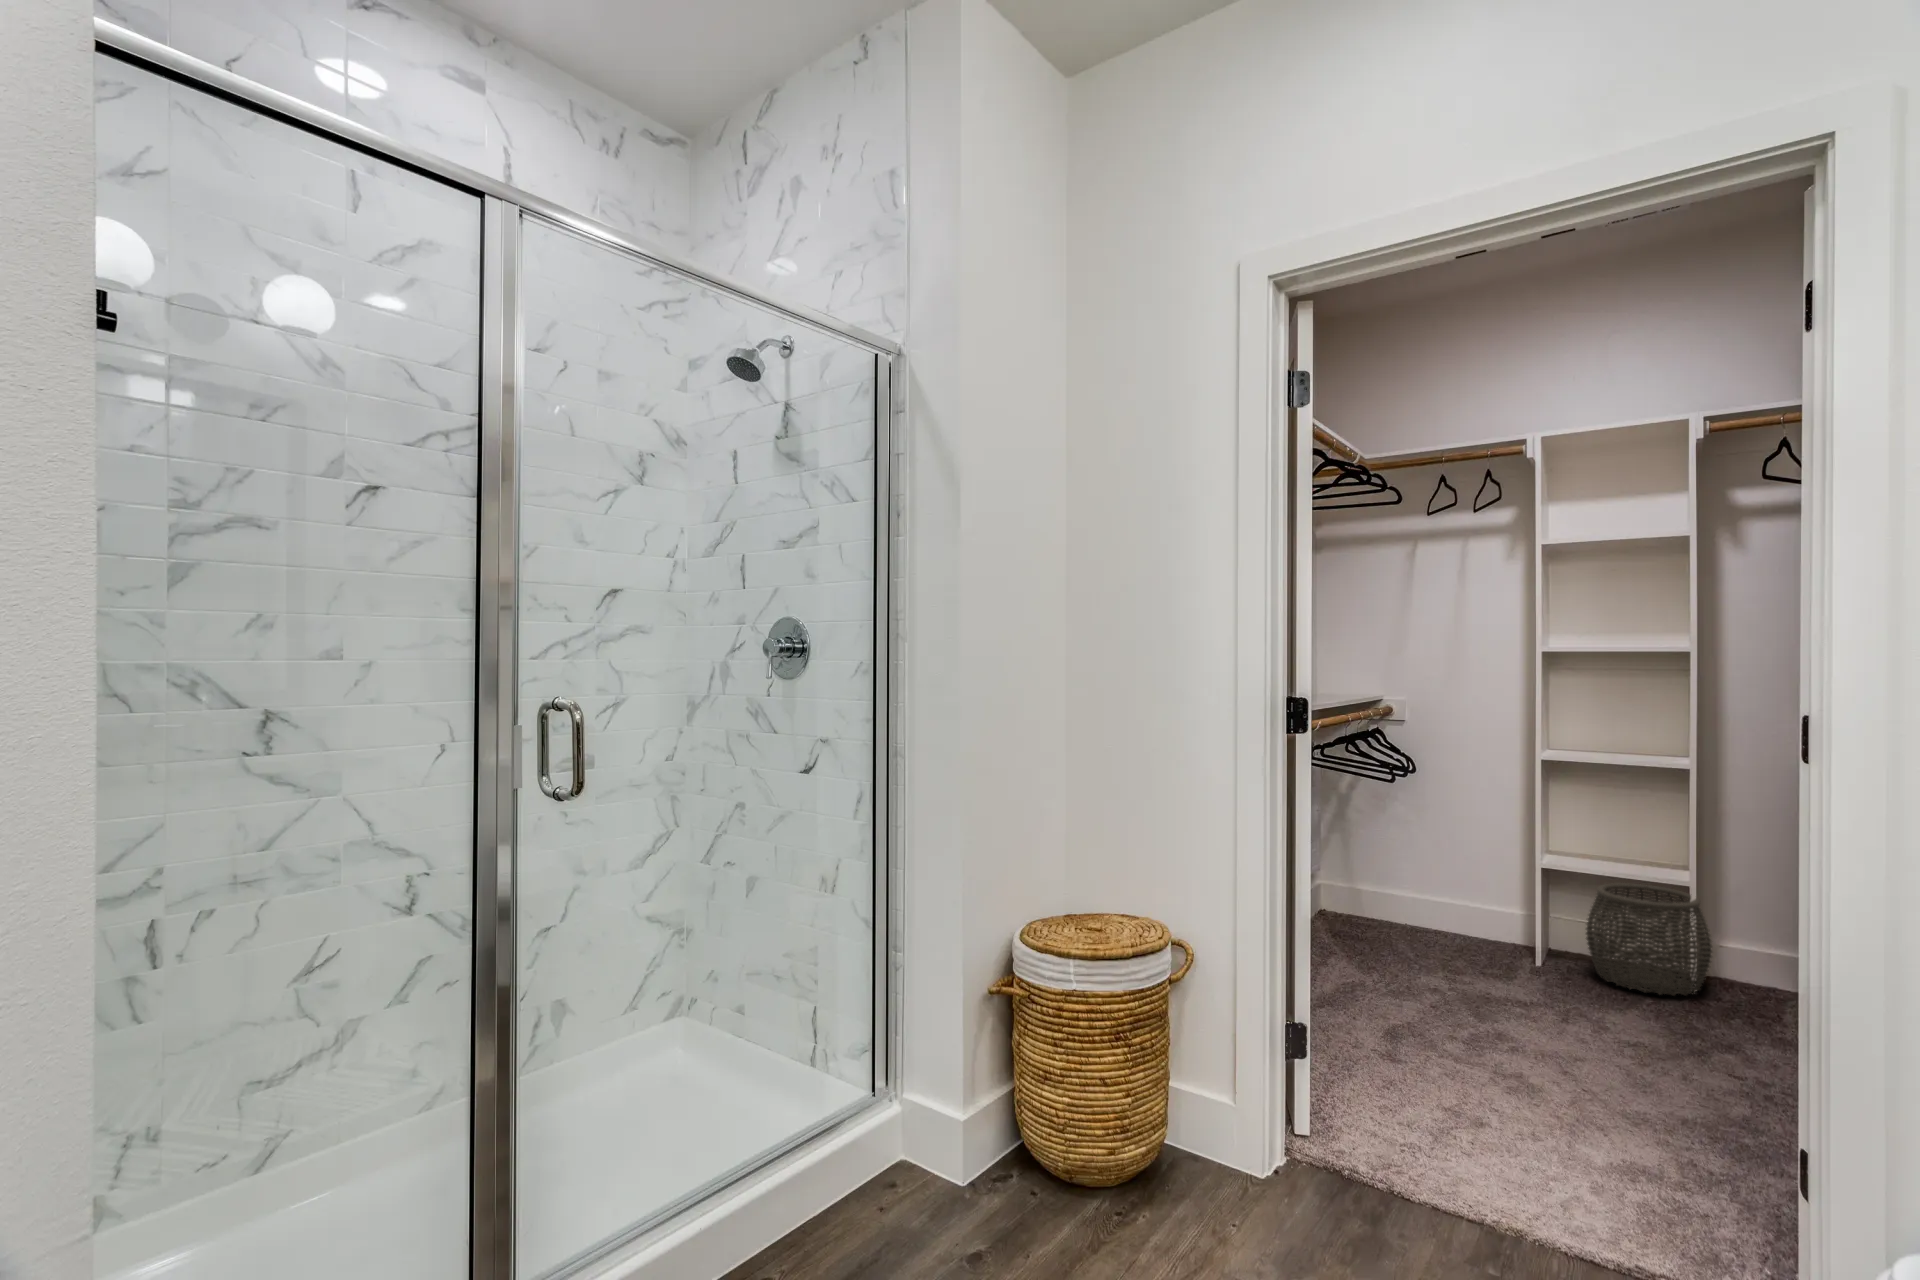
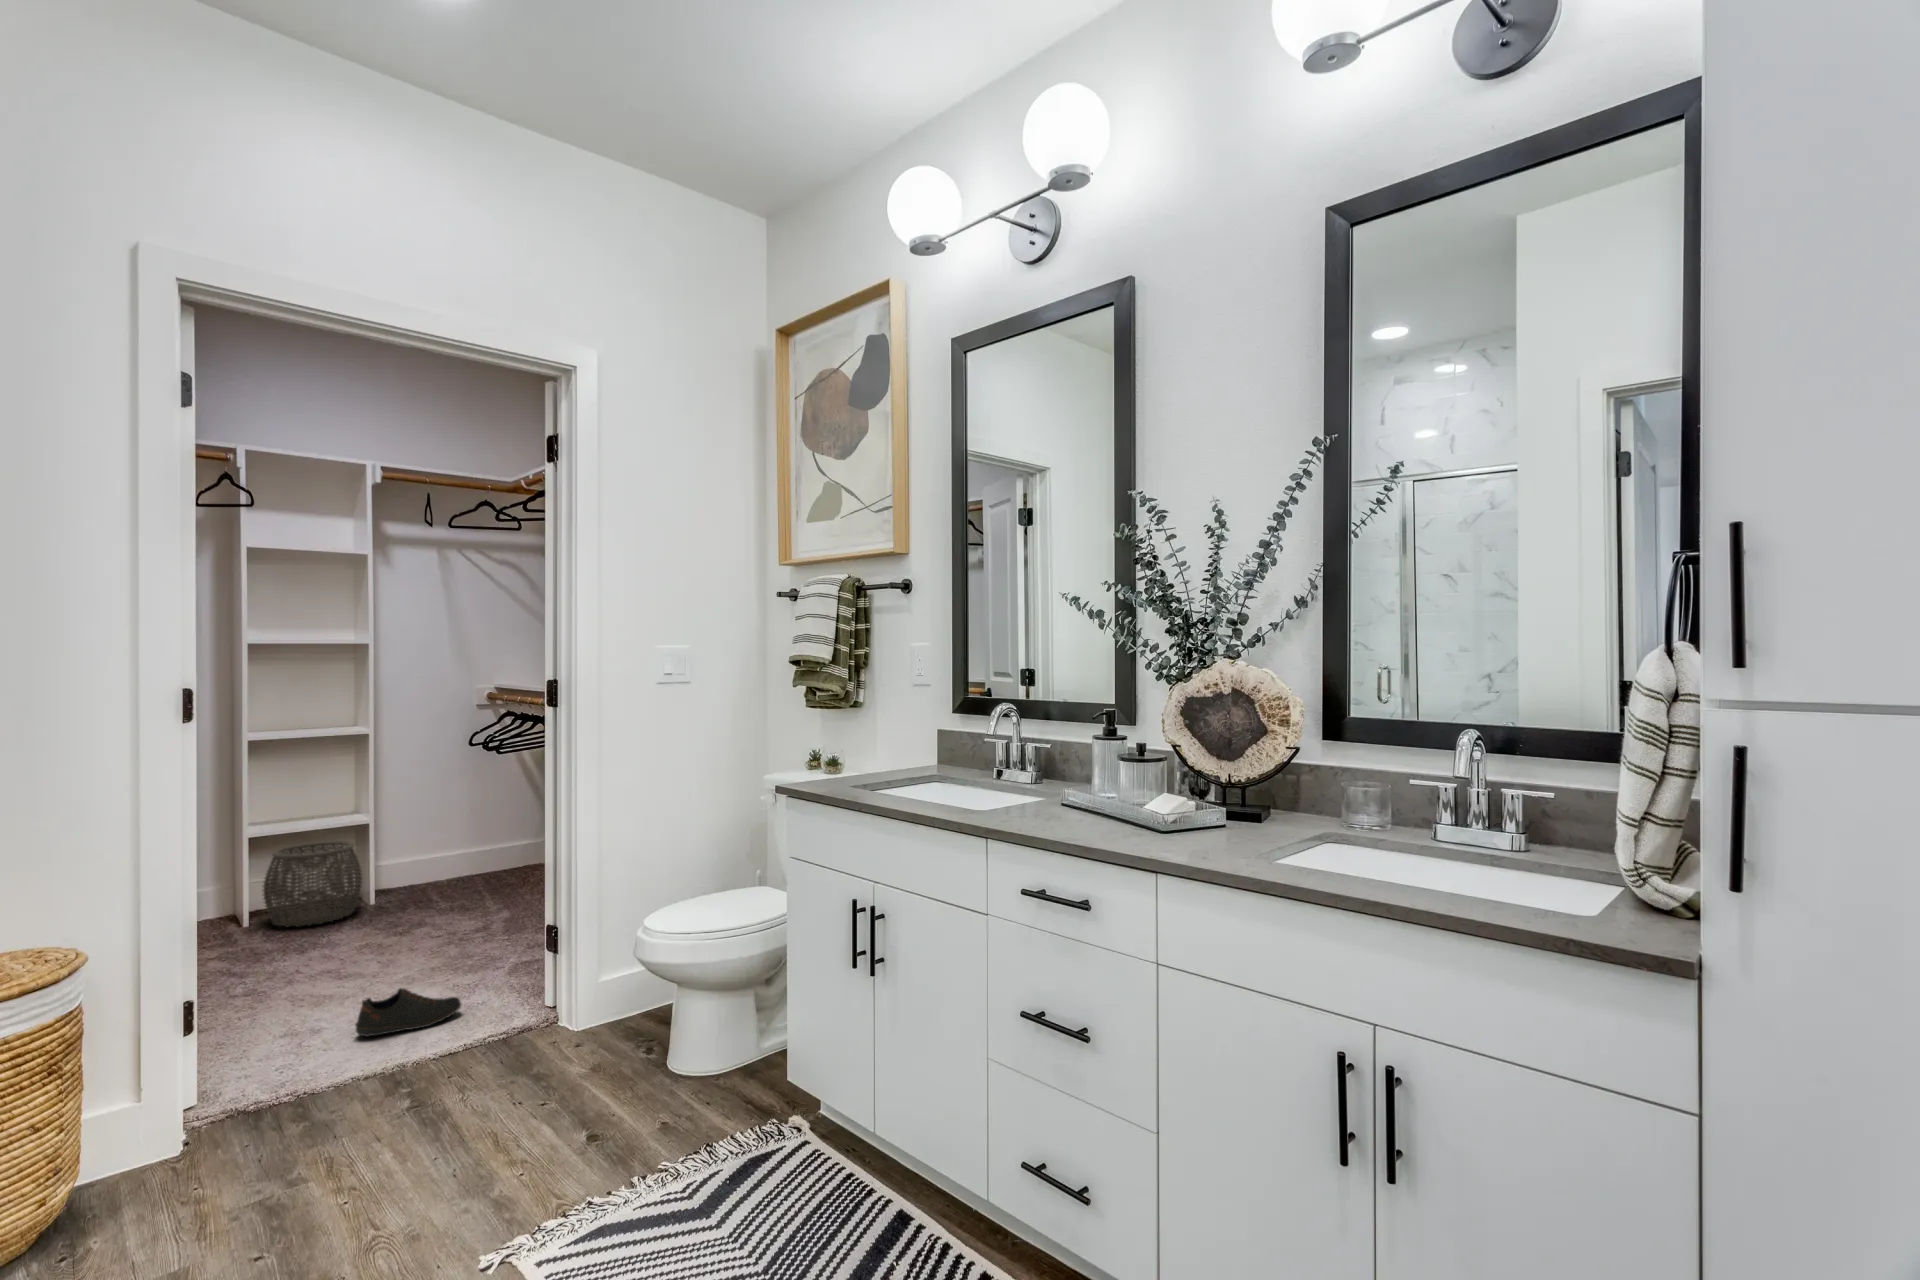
shoe: none [1514,1113,1668,1202] -> present [356,988,462,1036]

